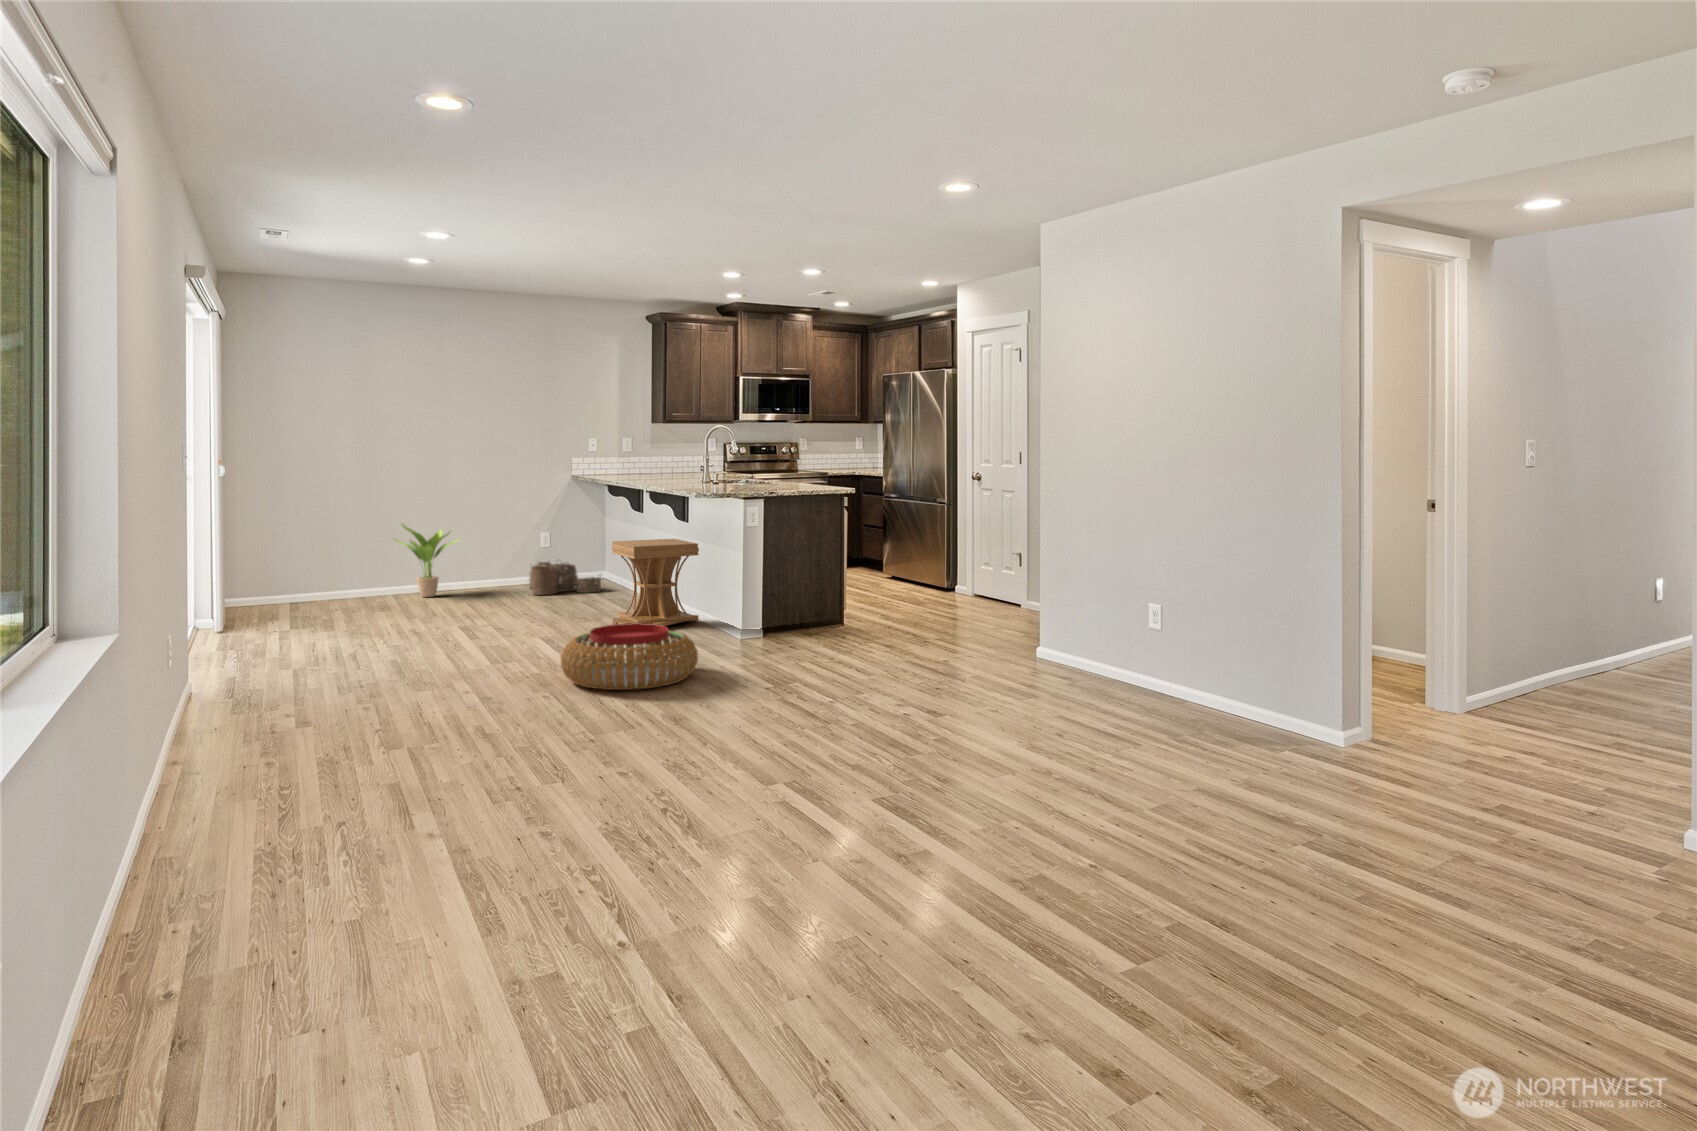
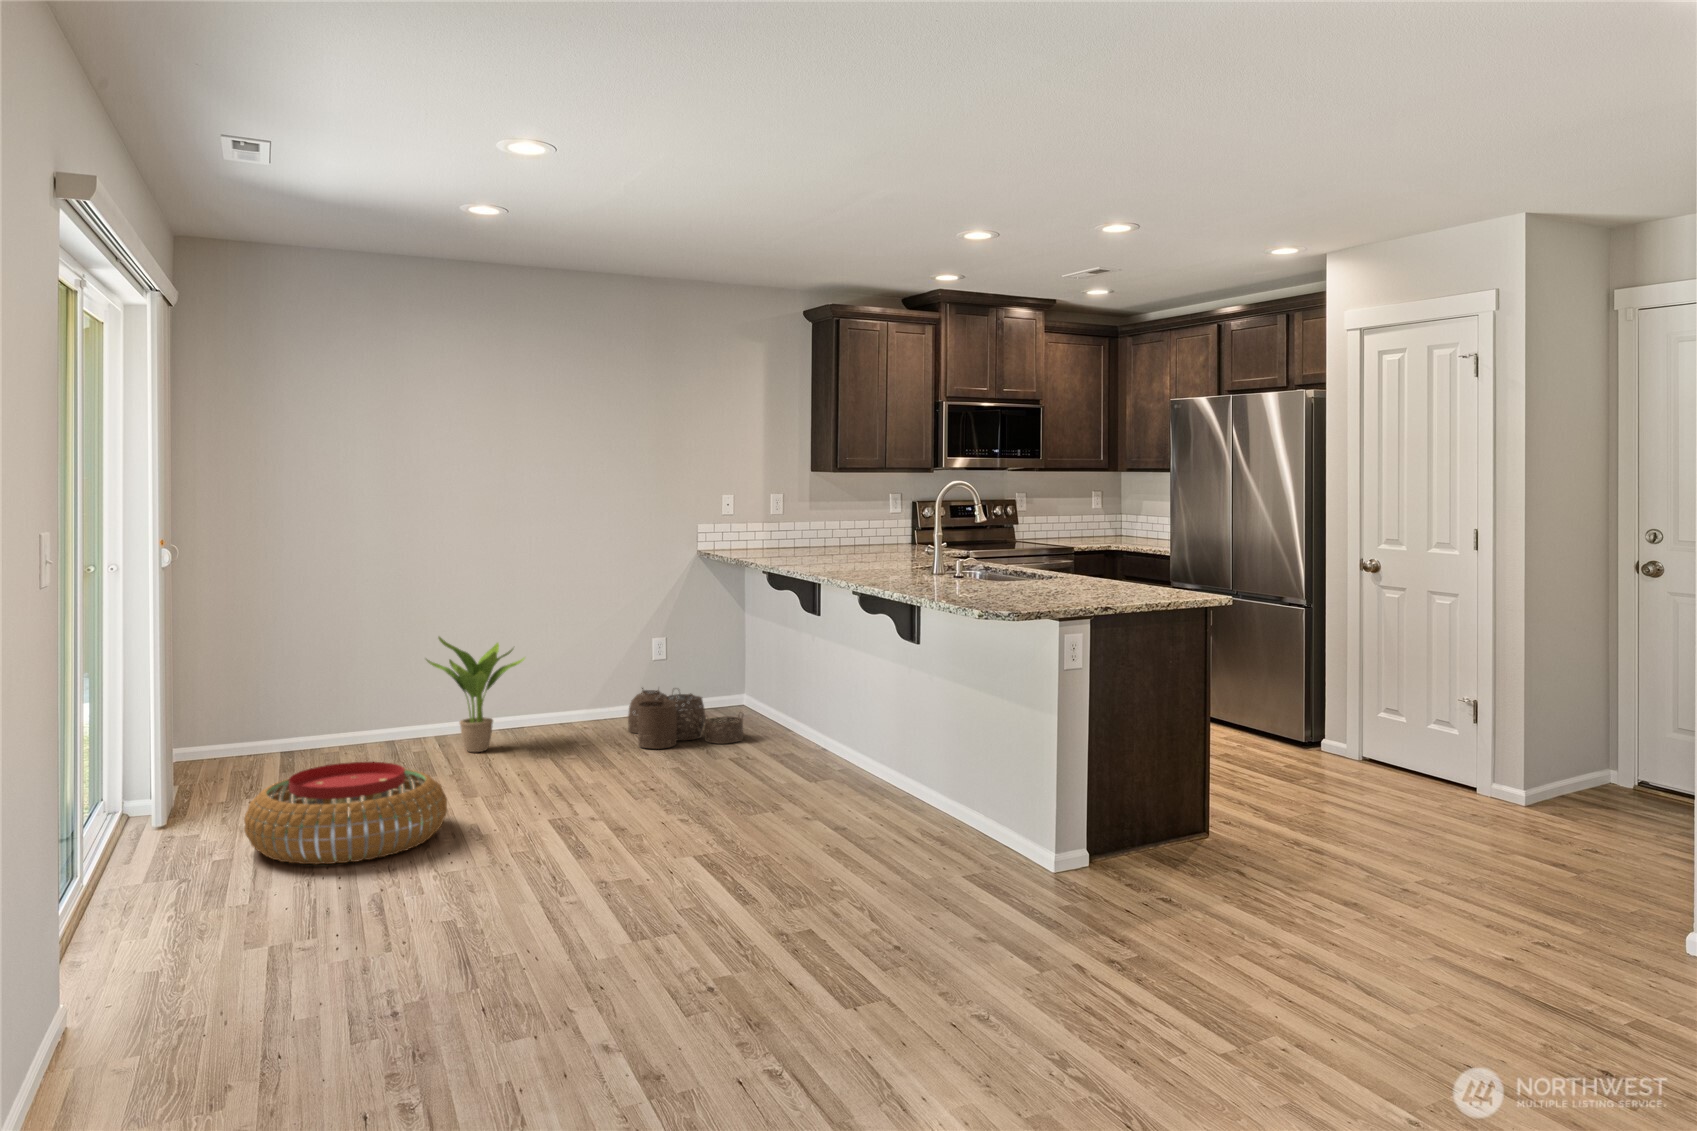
side table: present [612,539,699,626] -> none [801,674,958,847]
pouf: present [561,624,698,690] -> present [244,762,447,864]

